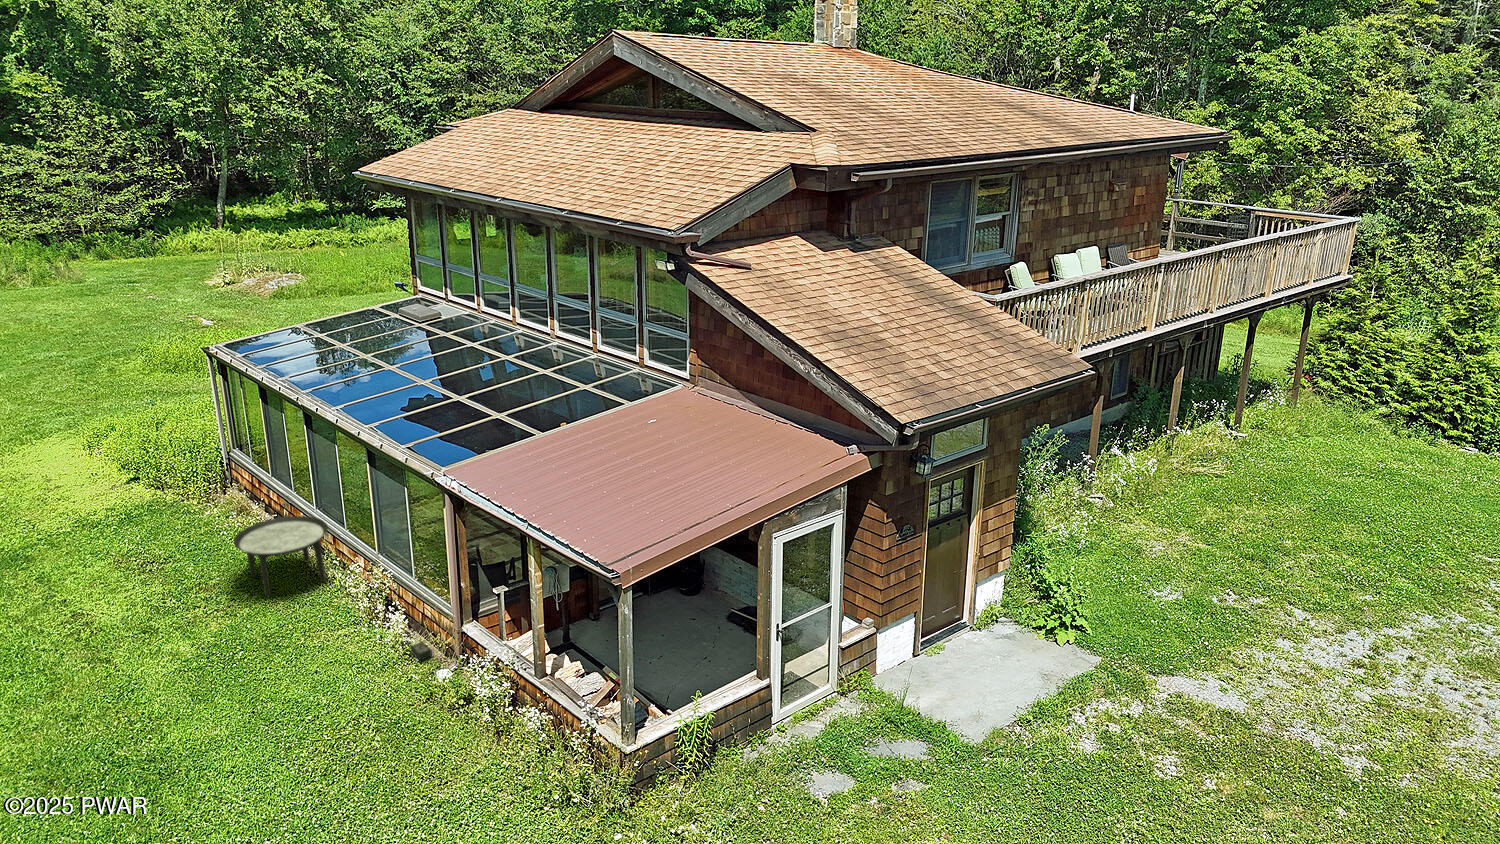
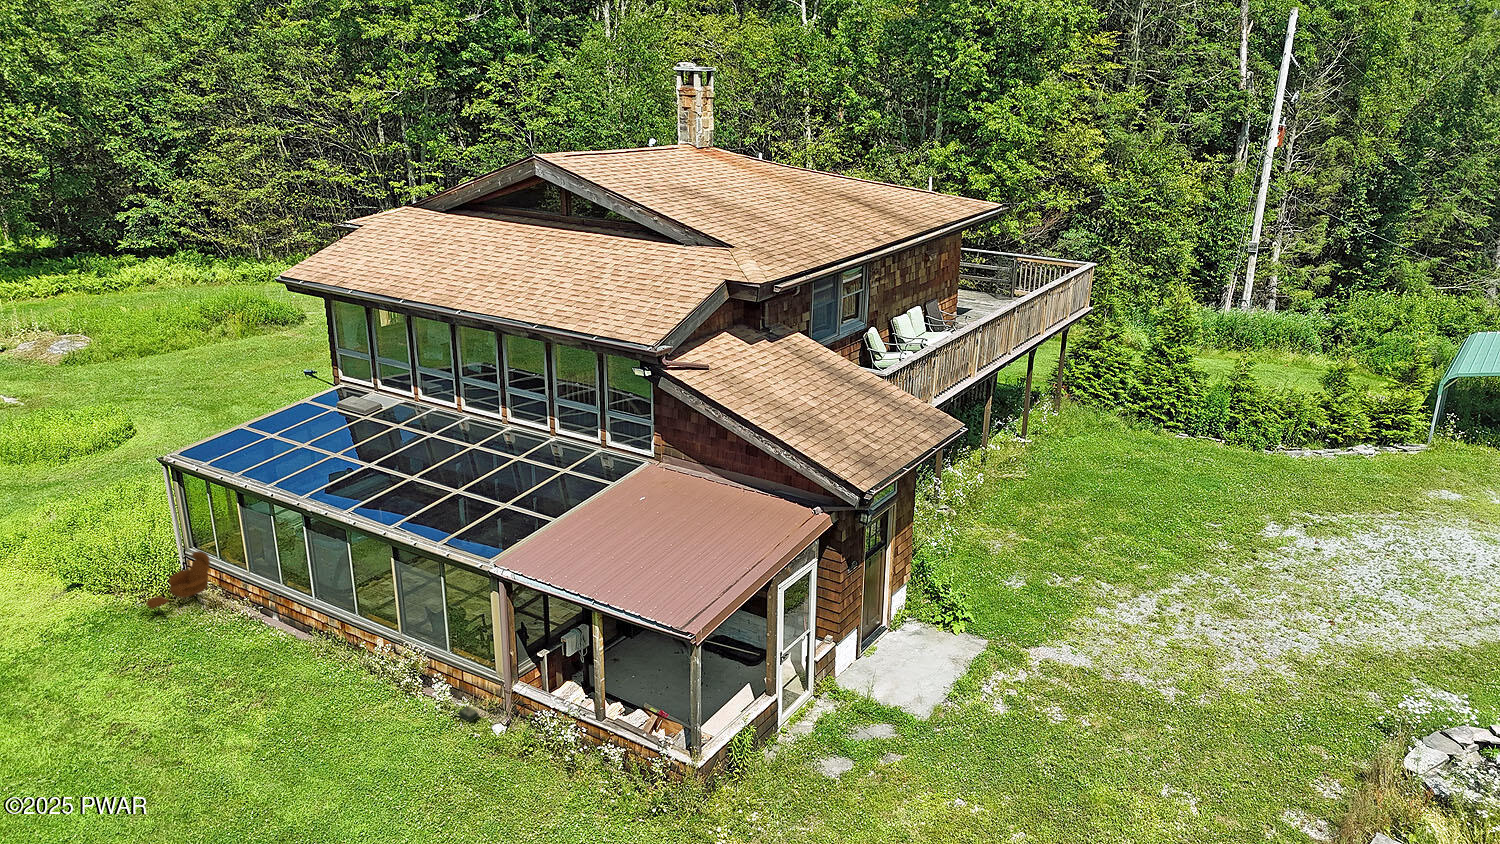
lounge chair: none [173,449,245,515] -> present [146,551,210,620]
round table: present [233,516,328,598] -> none [257,609,343,688]

